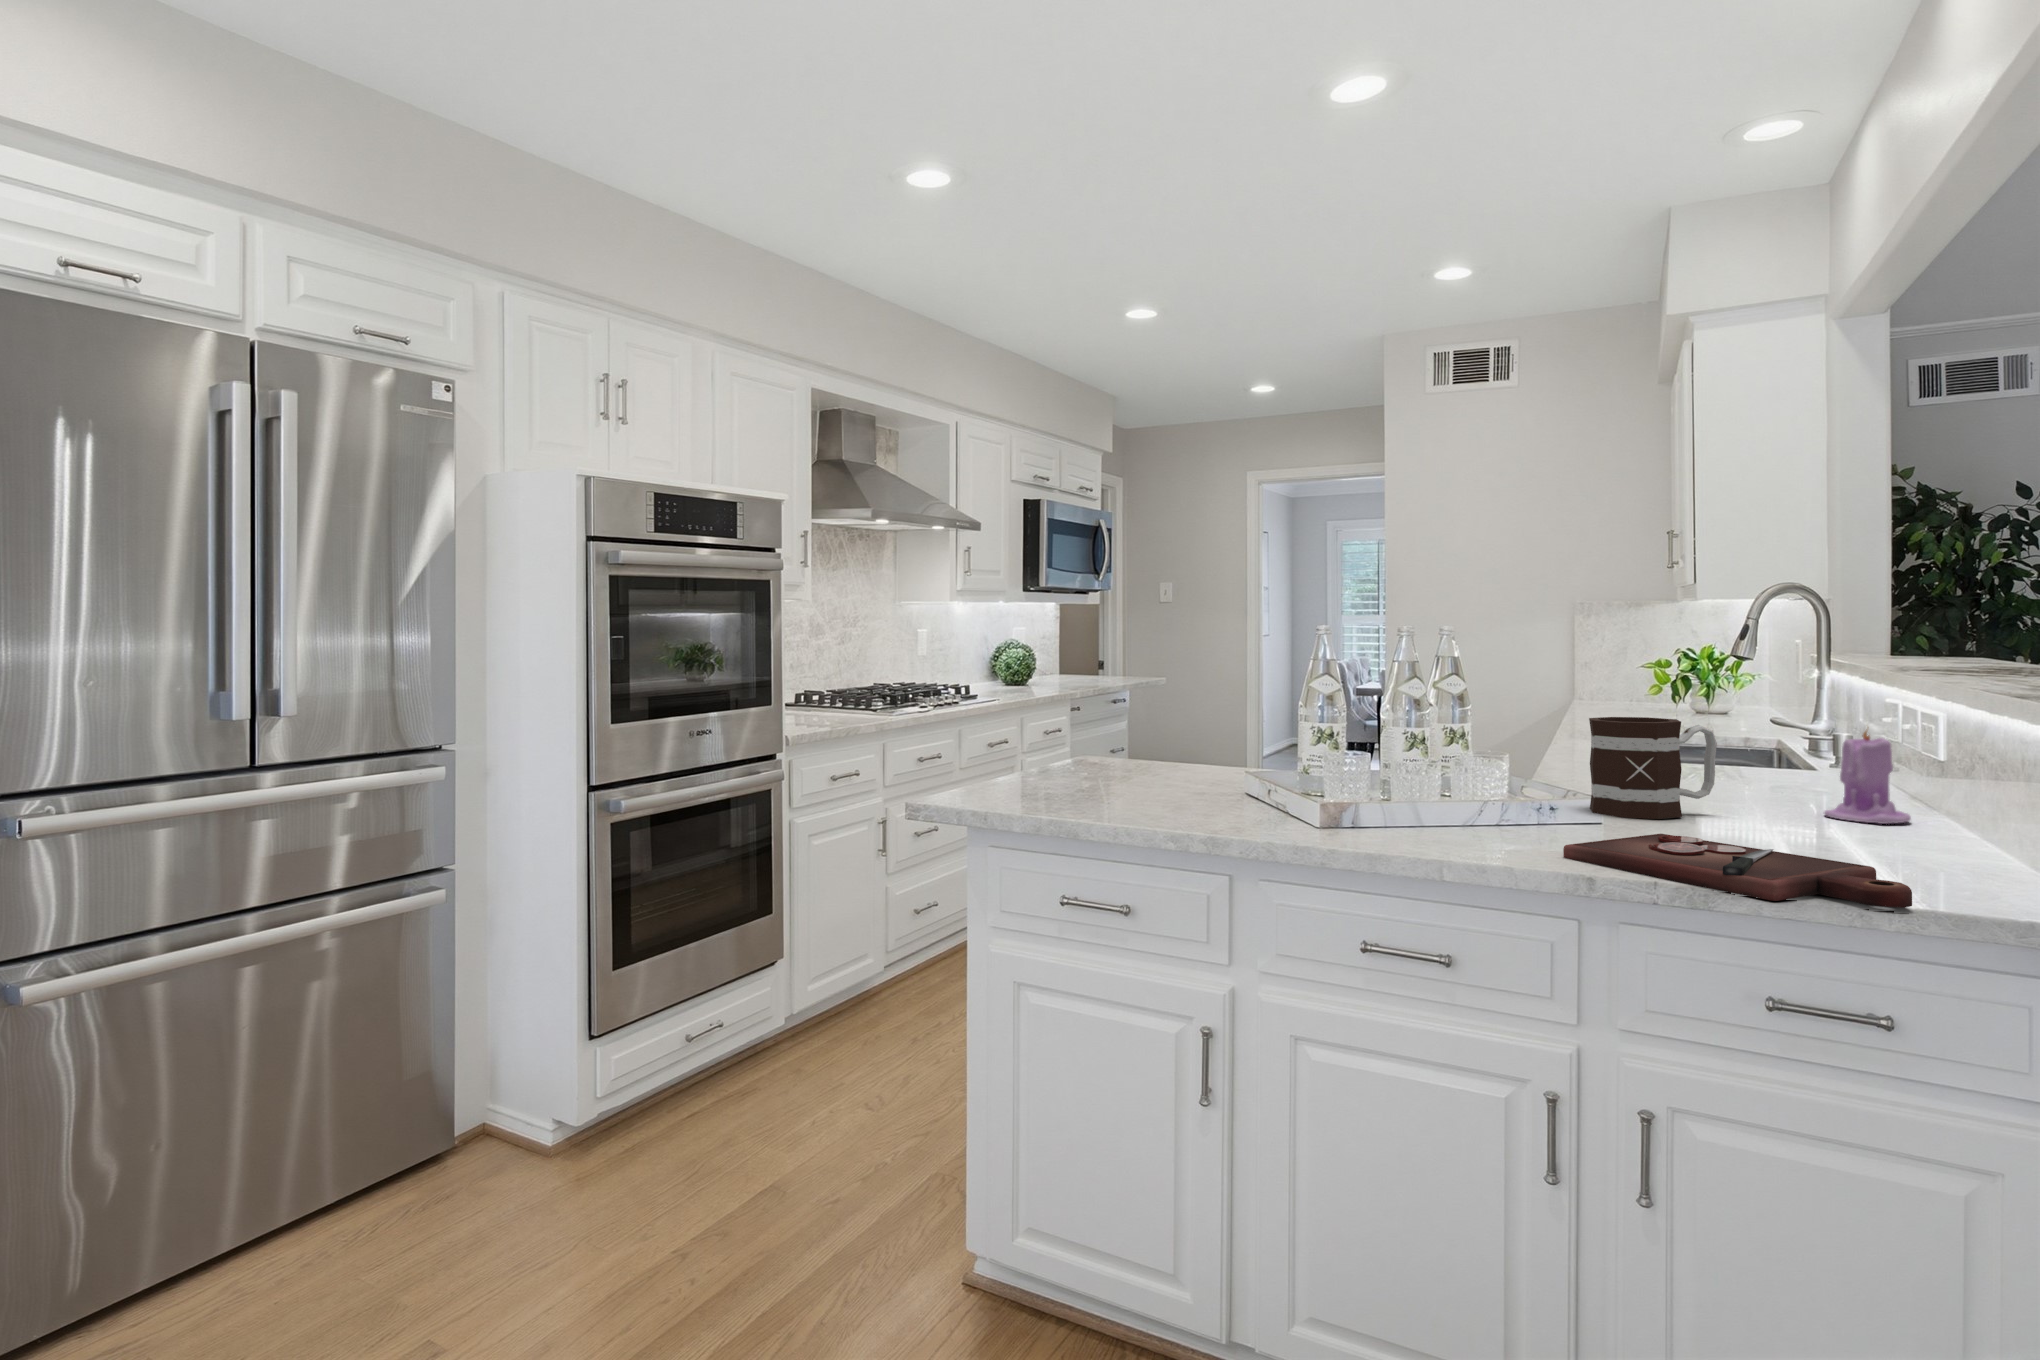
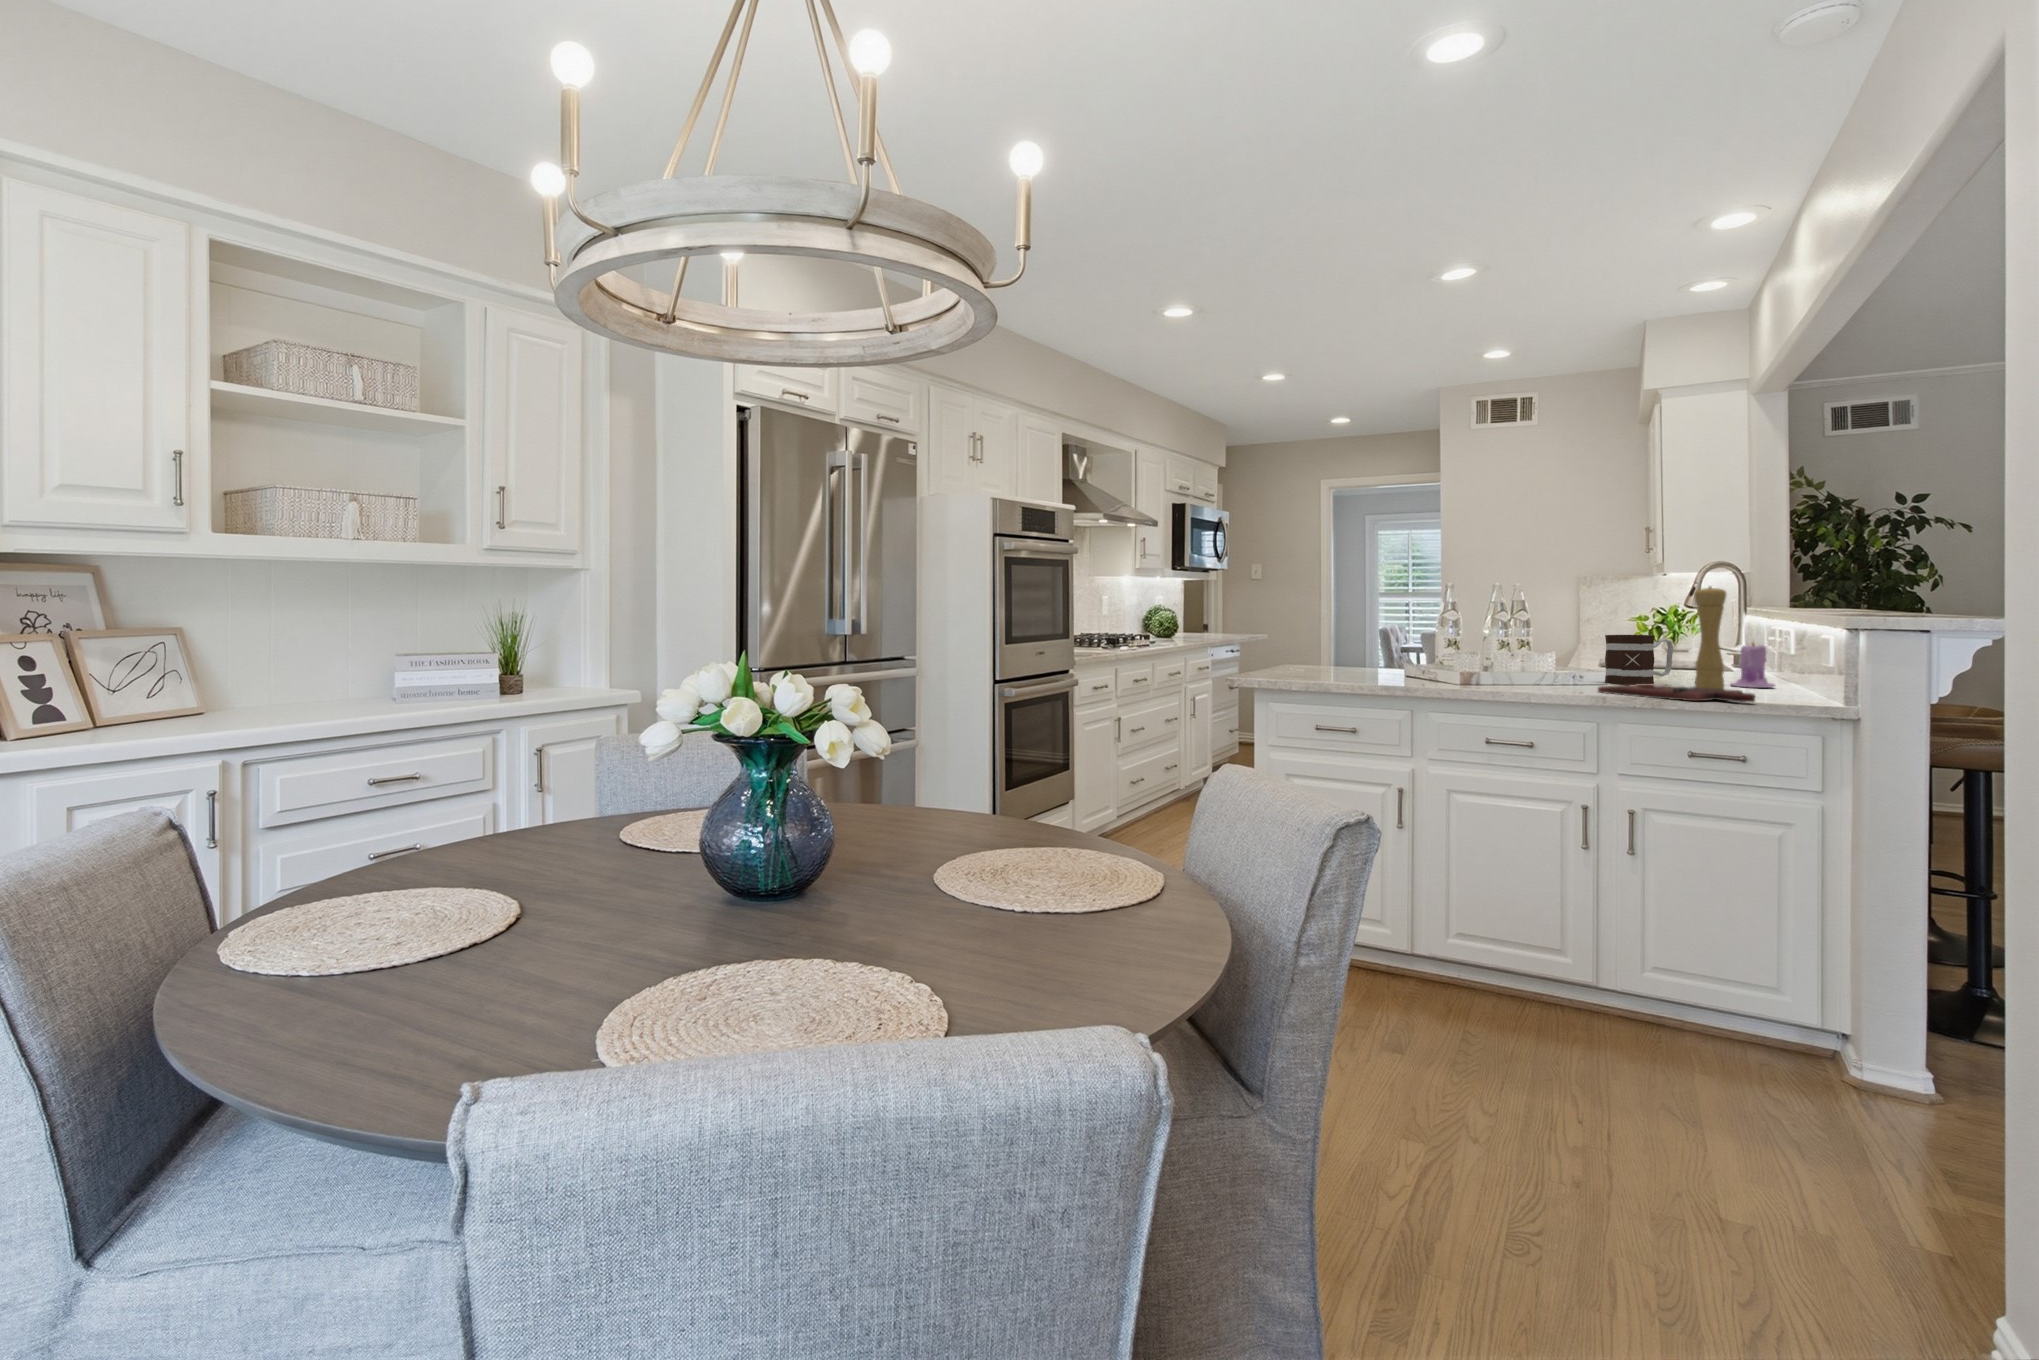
pepper mill: none [1757,628,1822,841] -> present [1694,587,1727,689]

